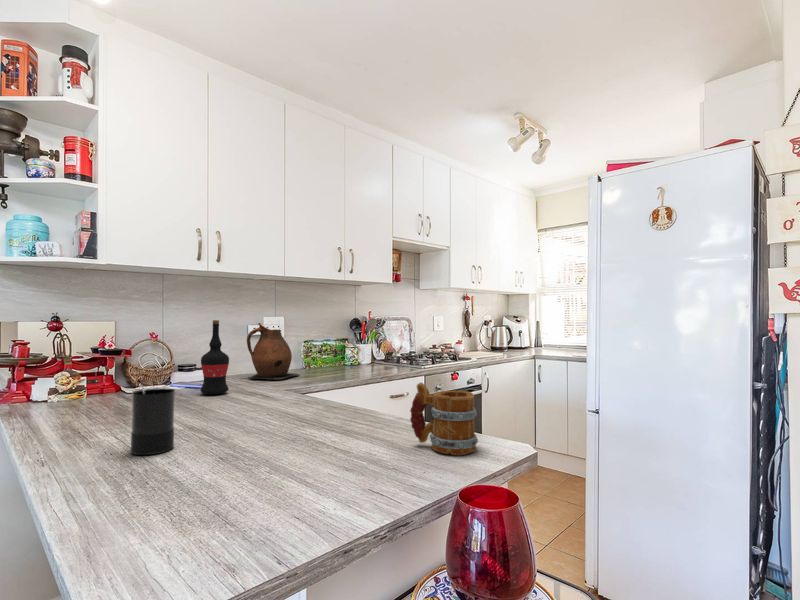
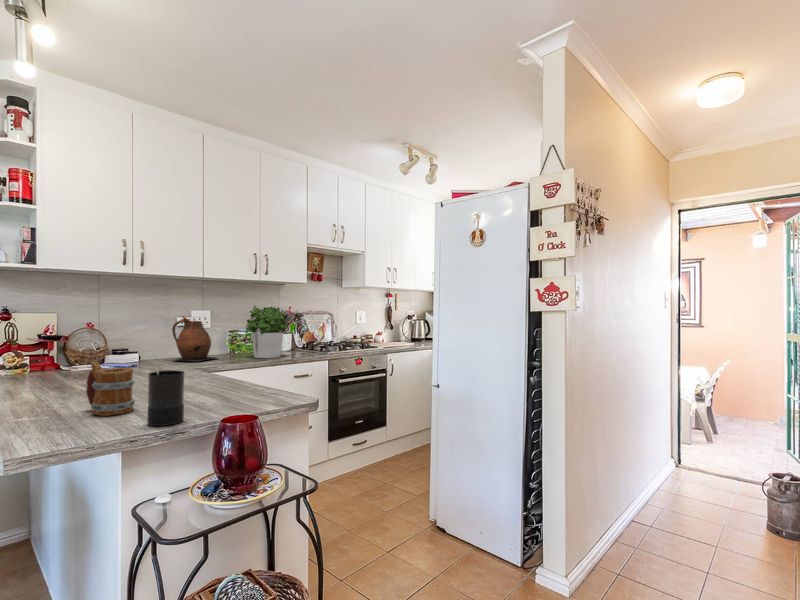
potted plant: none [329,310,380,375] -> present [245,305,288,358]
wine bottle: present [200,320,229,394] -> none [121,313,146,371]
mug: present [410,383,478,455] -> present [86,362,135,416]
candle: present [131,386,175,455] -> present [147,368,185,426]

